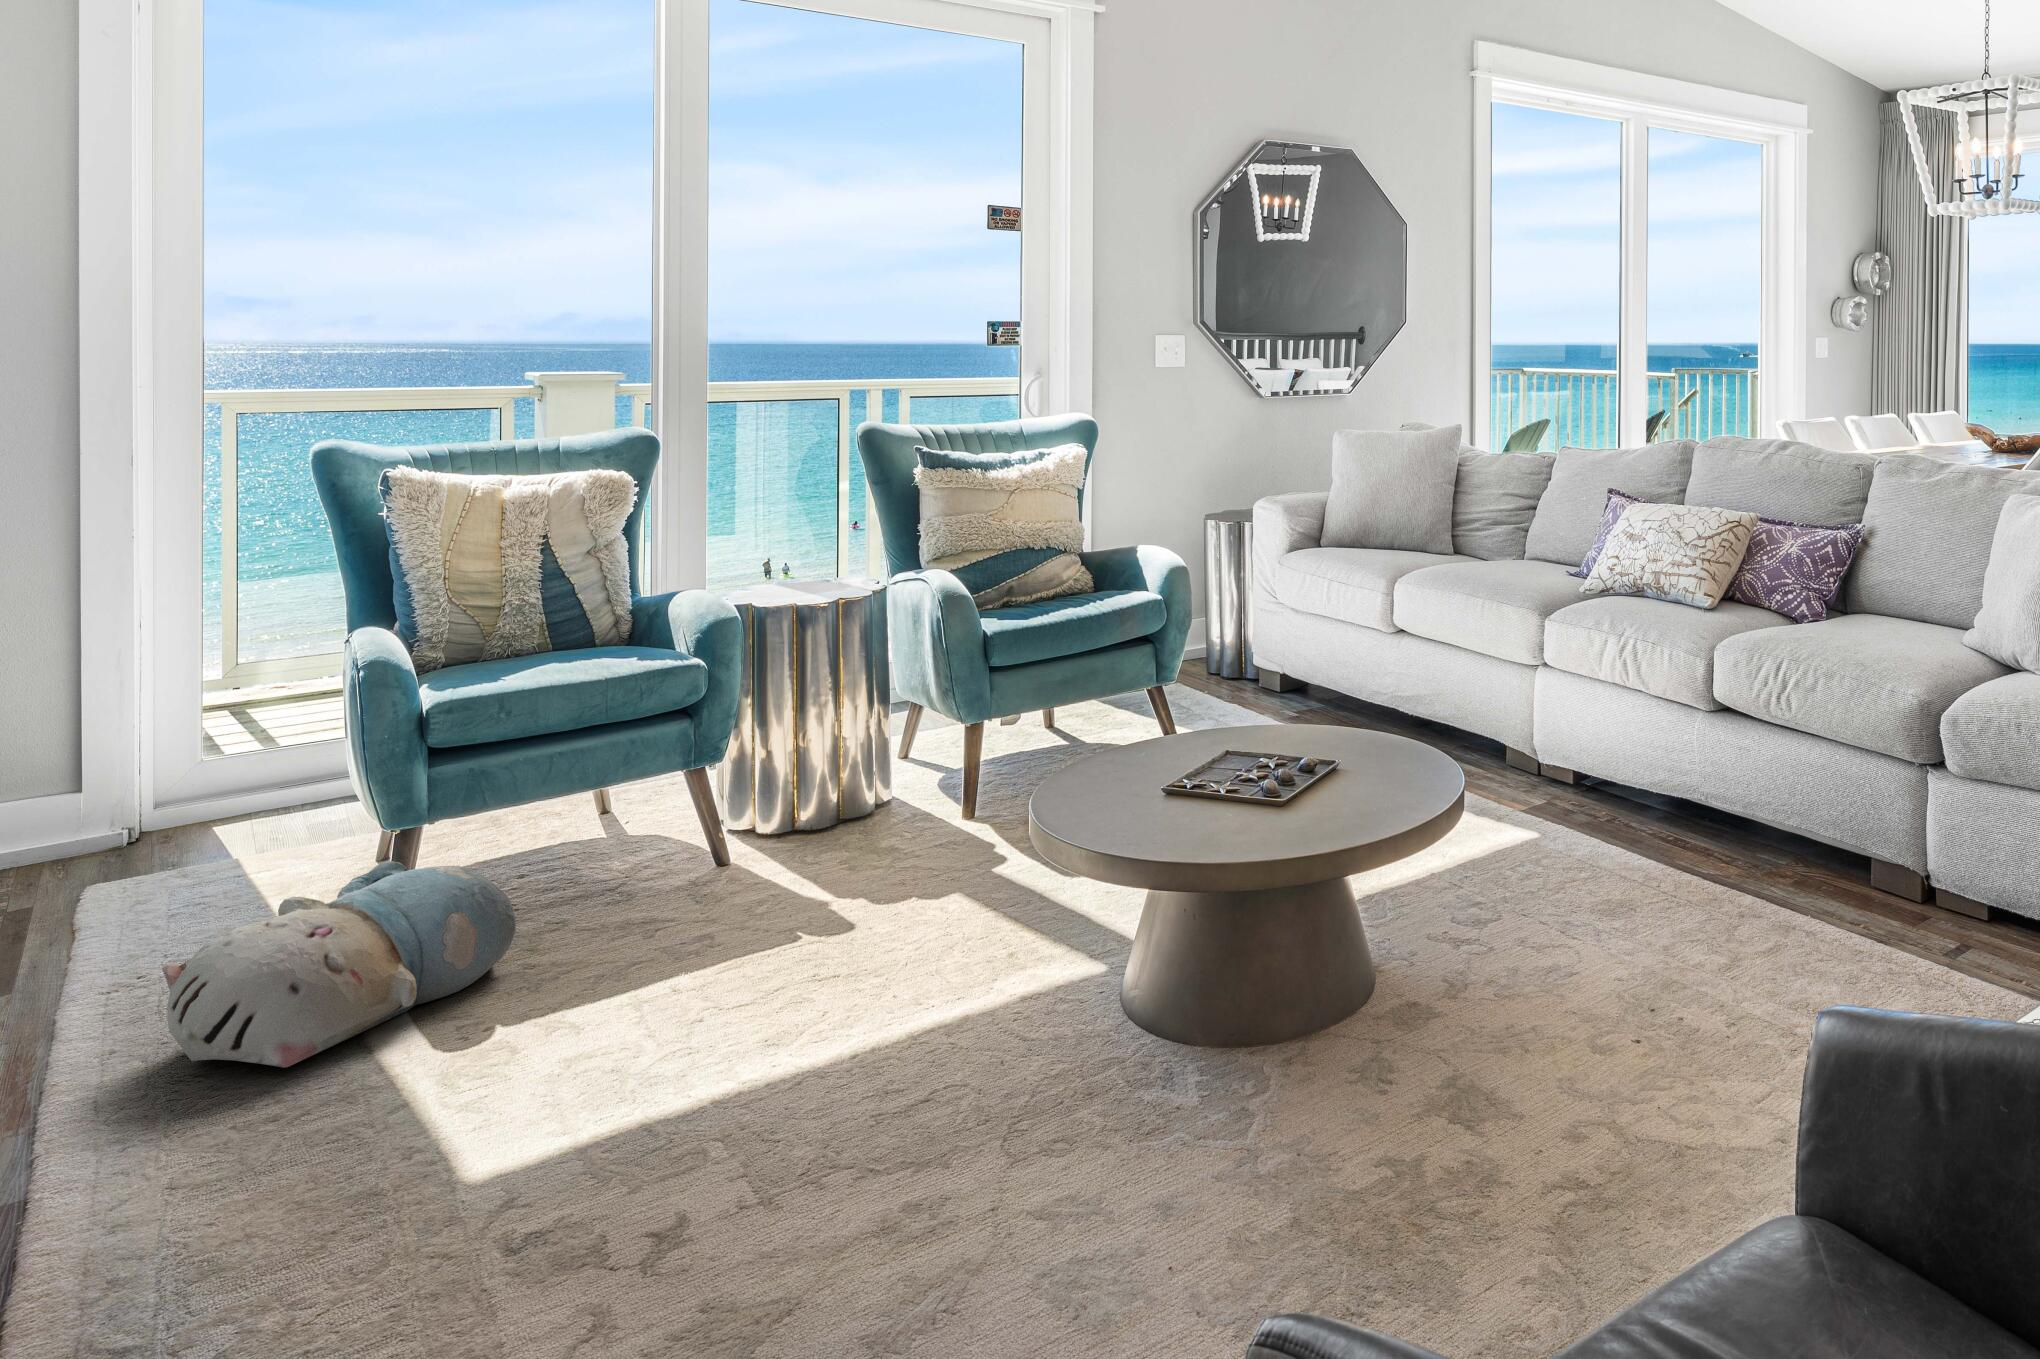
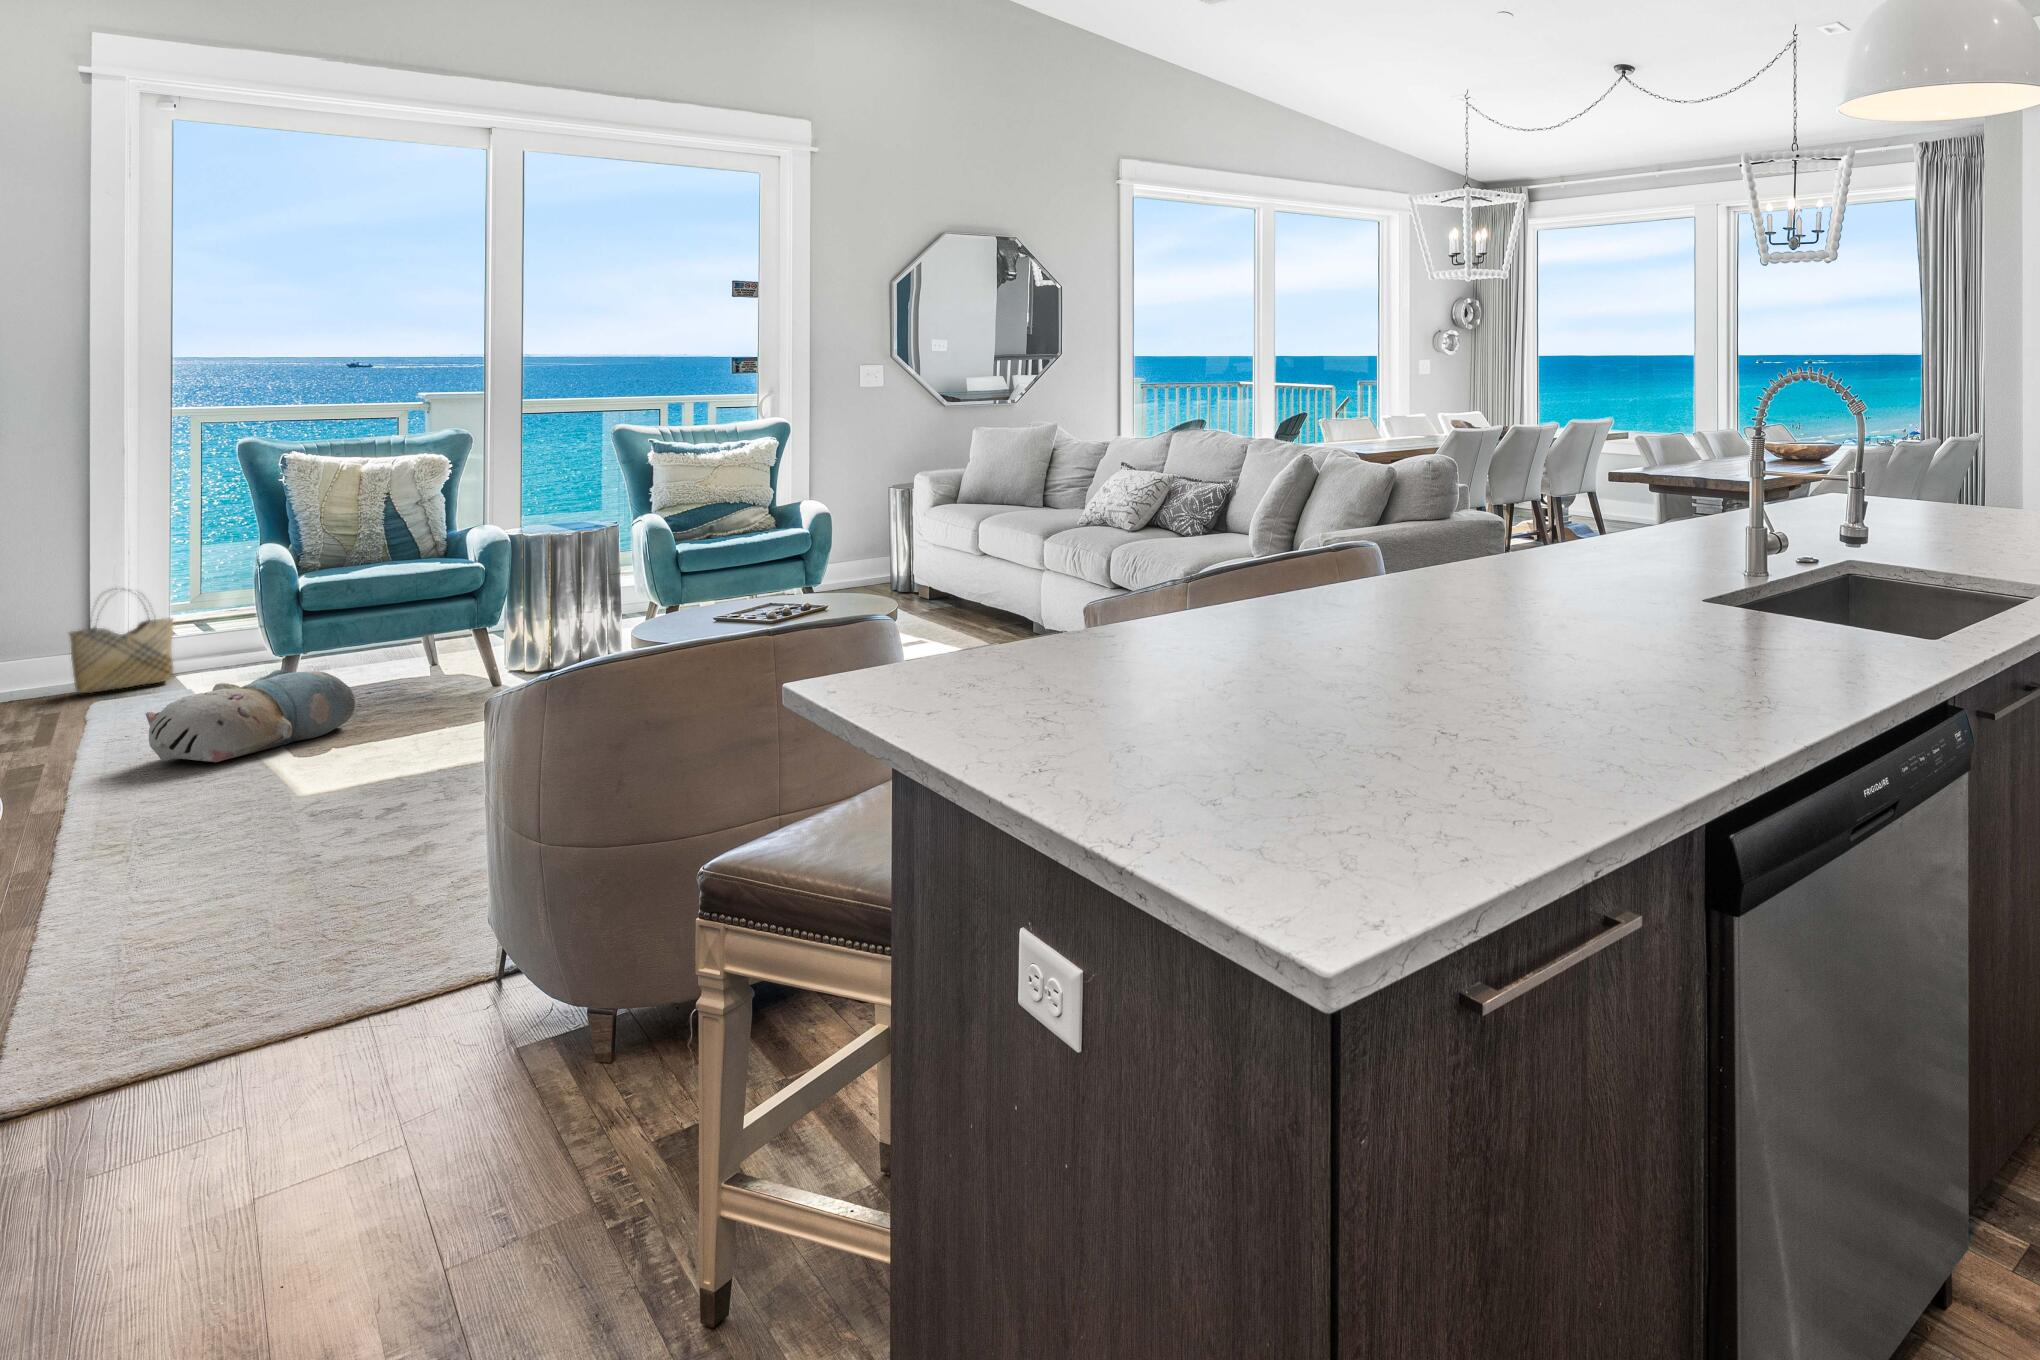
woven basket: none [48,686,213,867] -> present [69,590,173,693]

